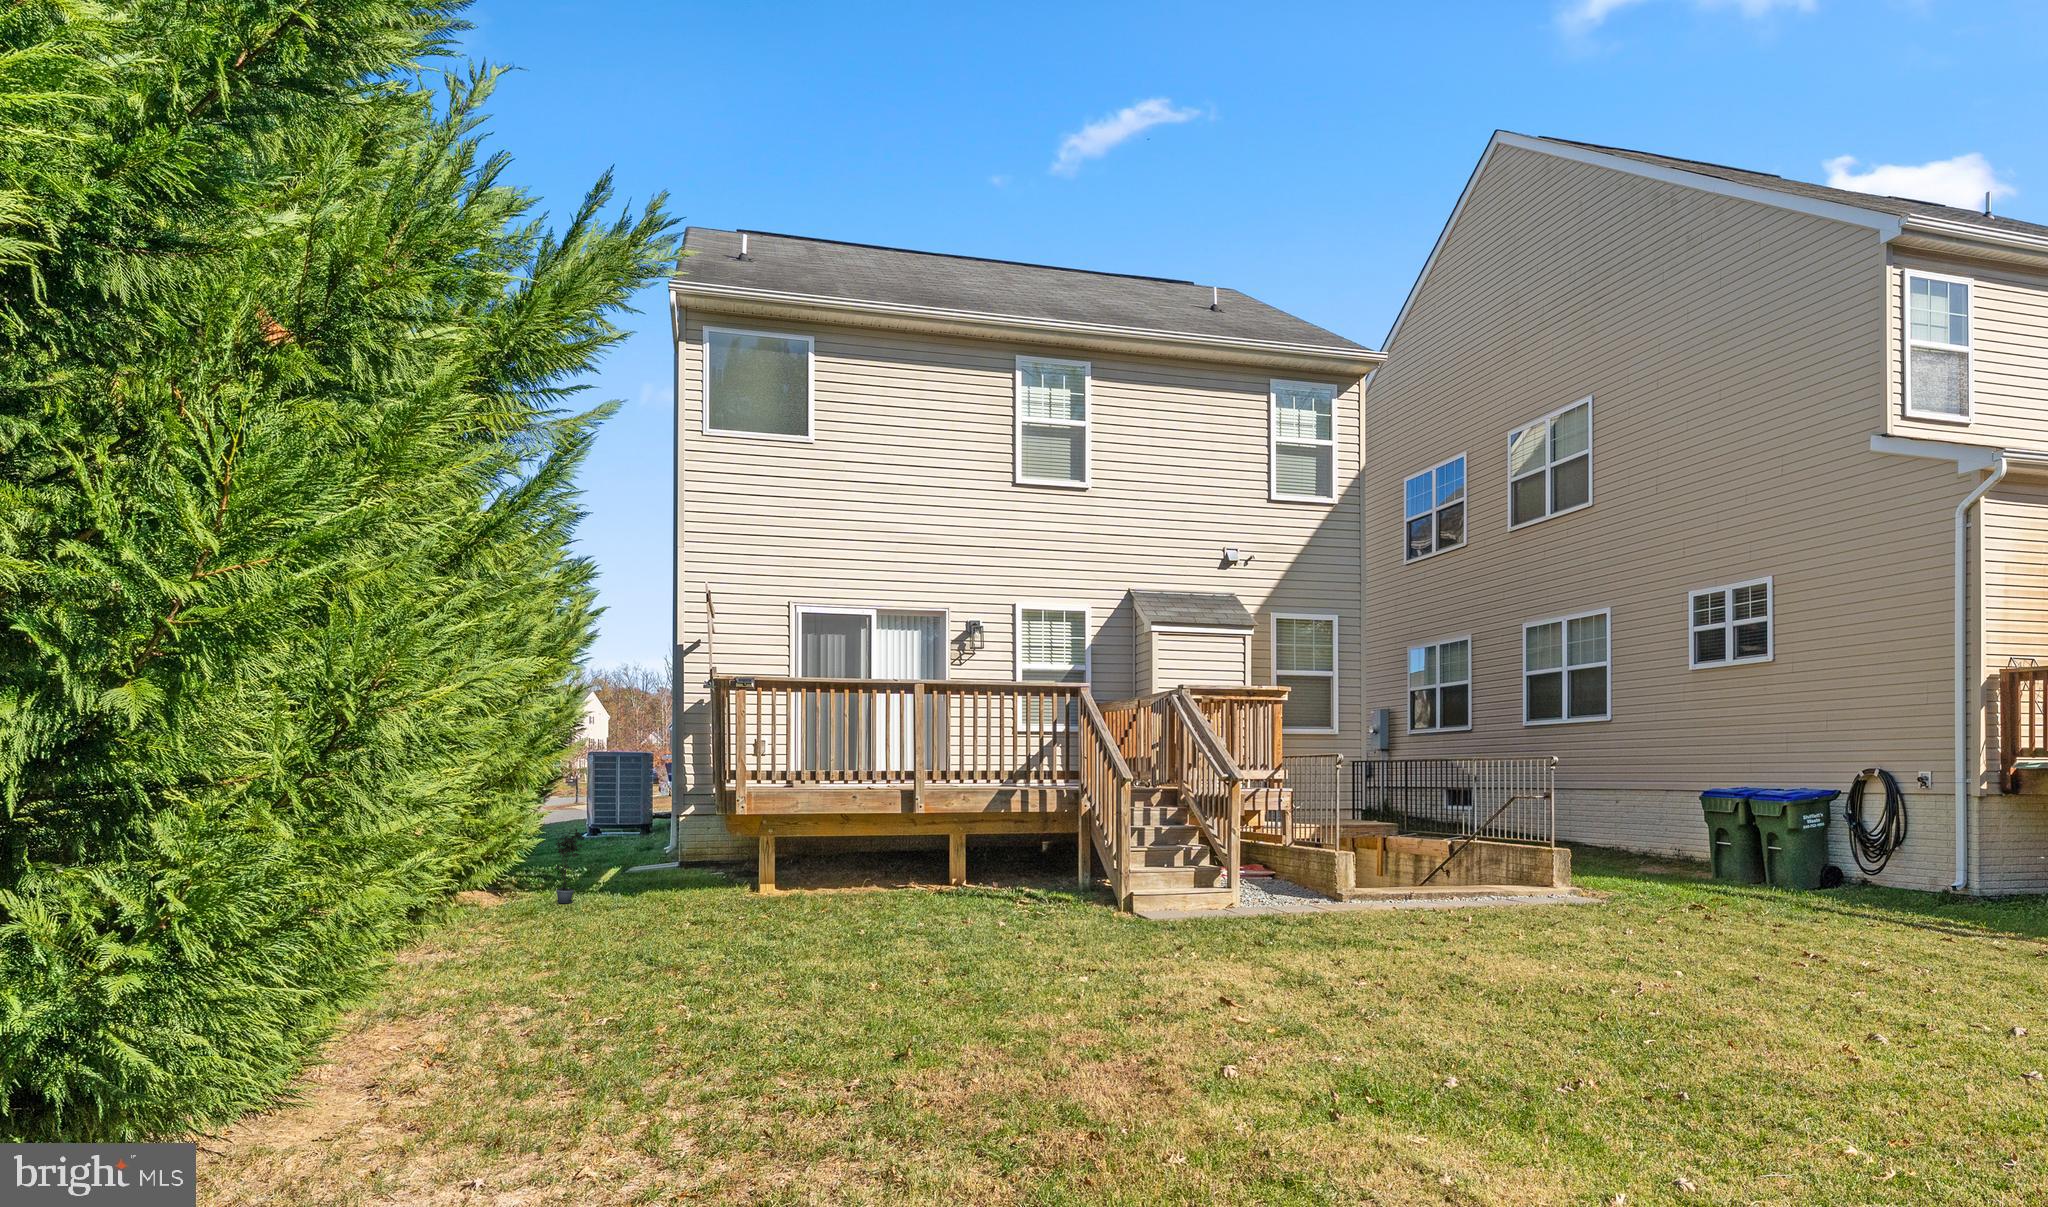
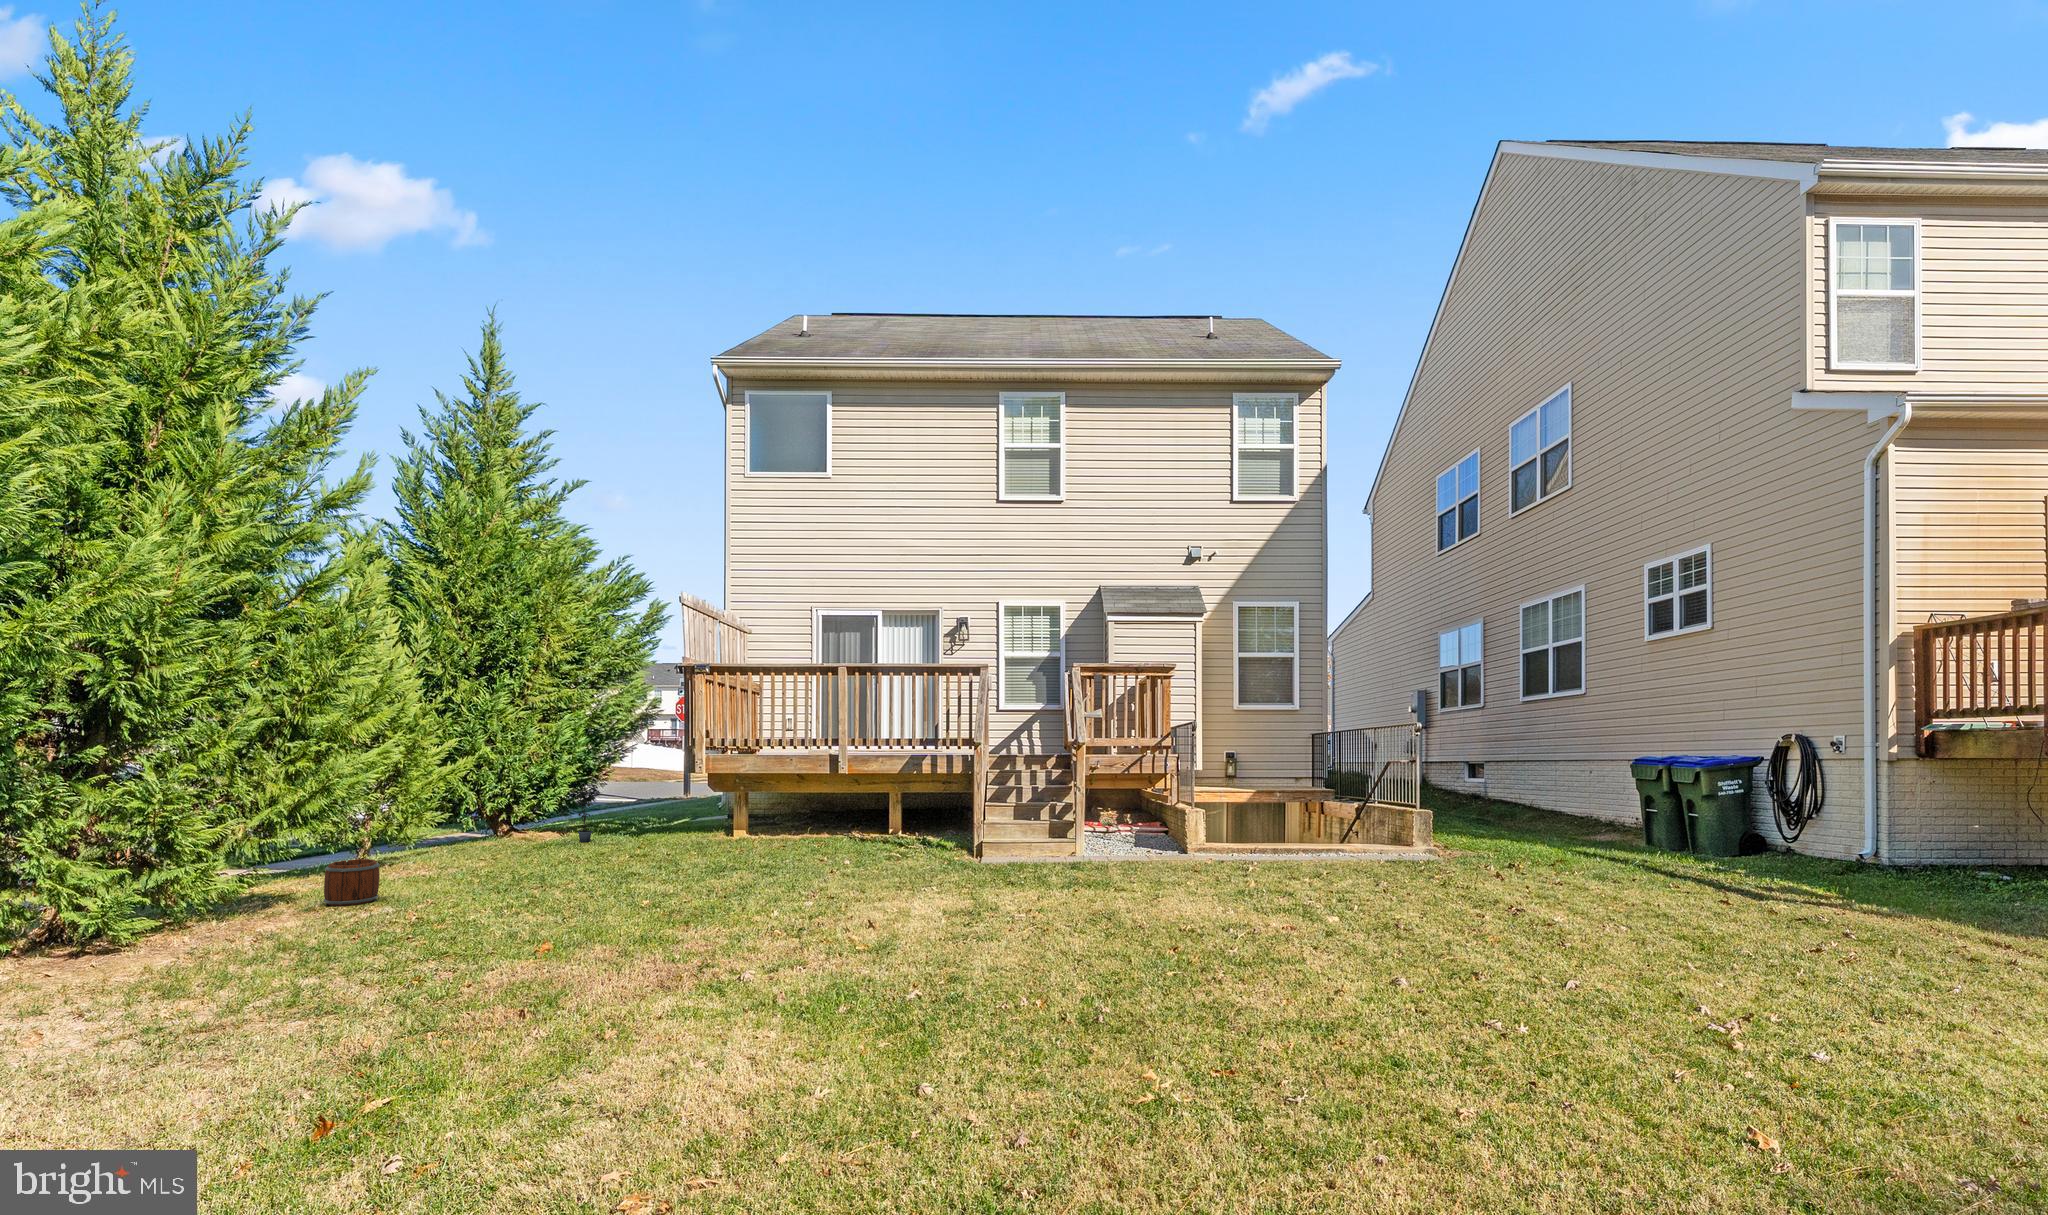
bucket: none [445,925,510,985] -> present [324,859,380,906]

